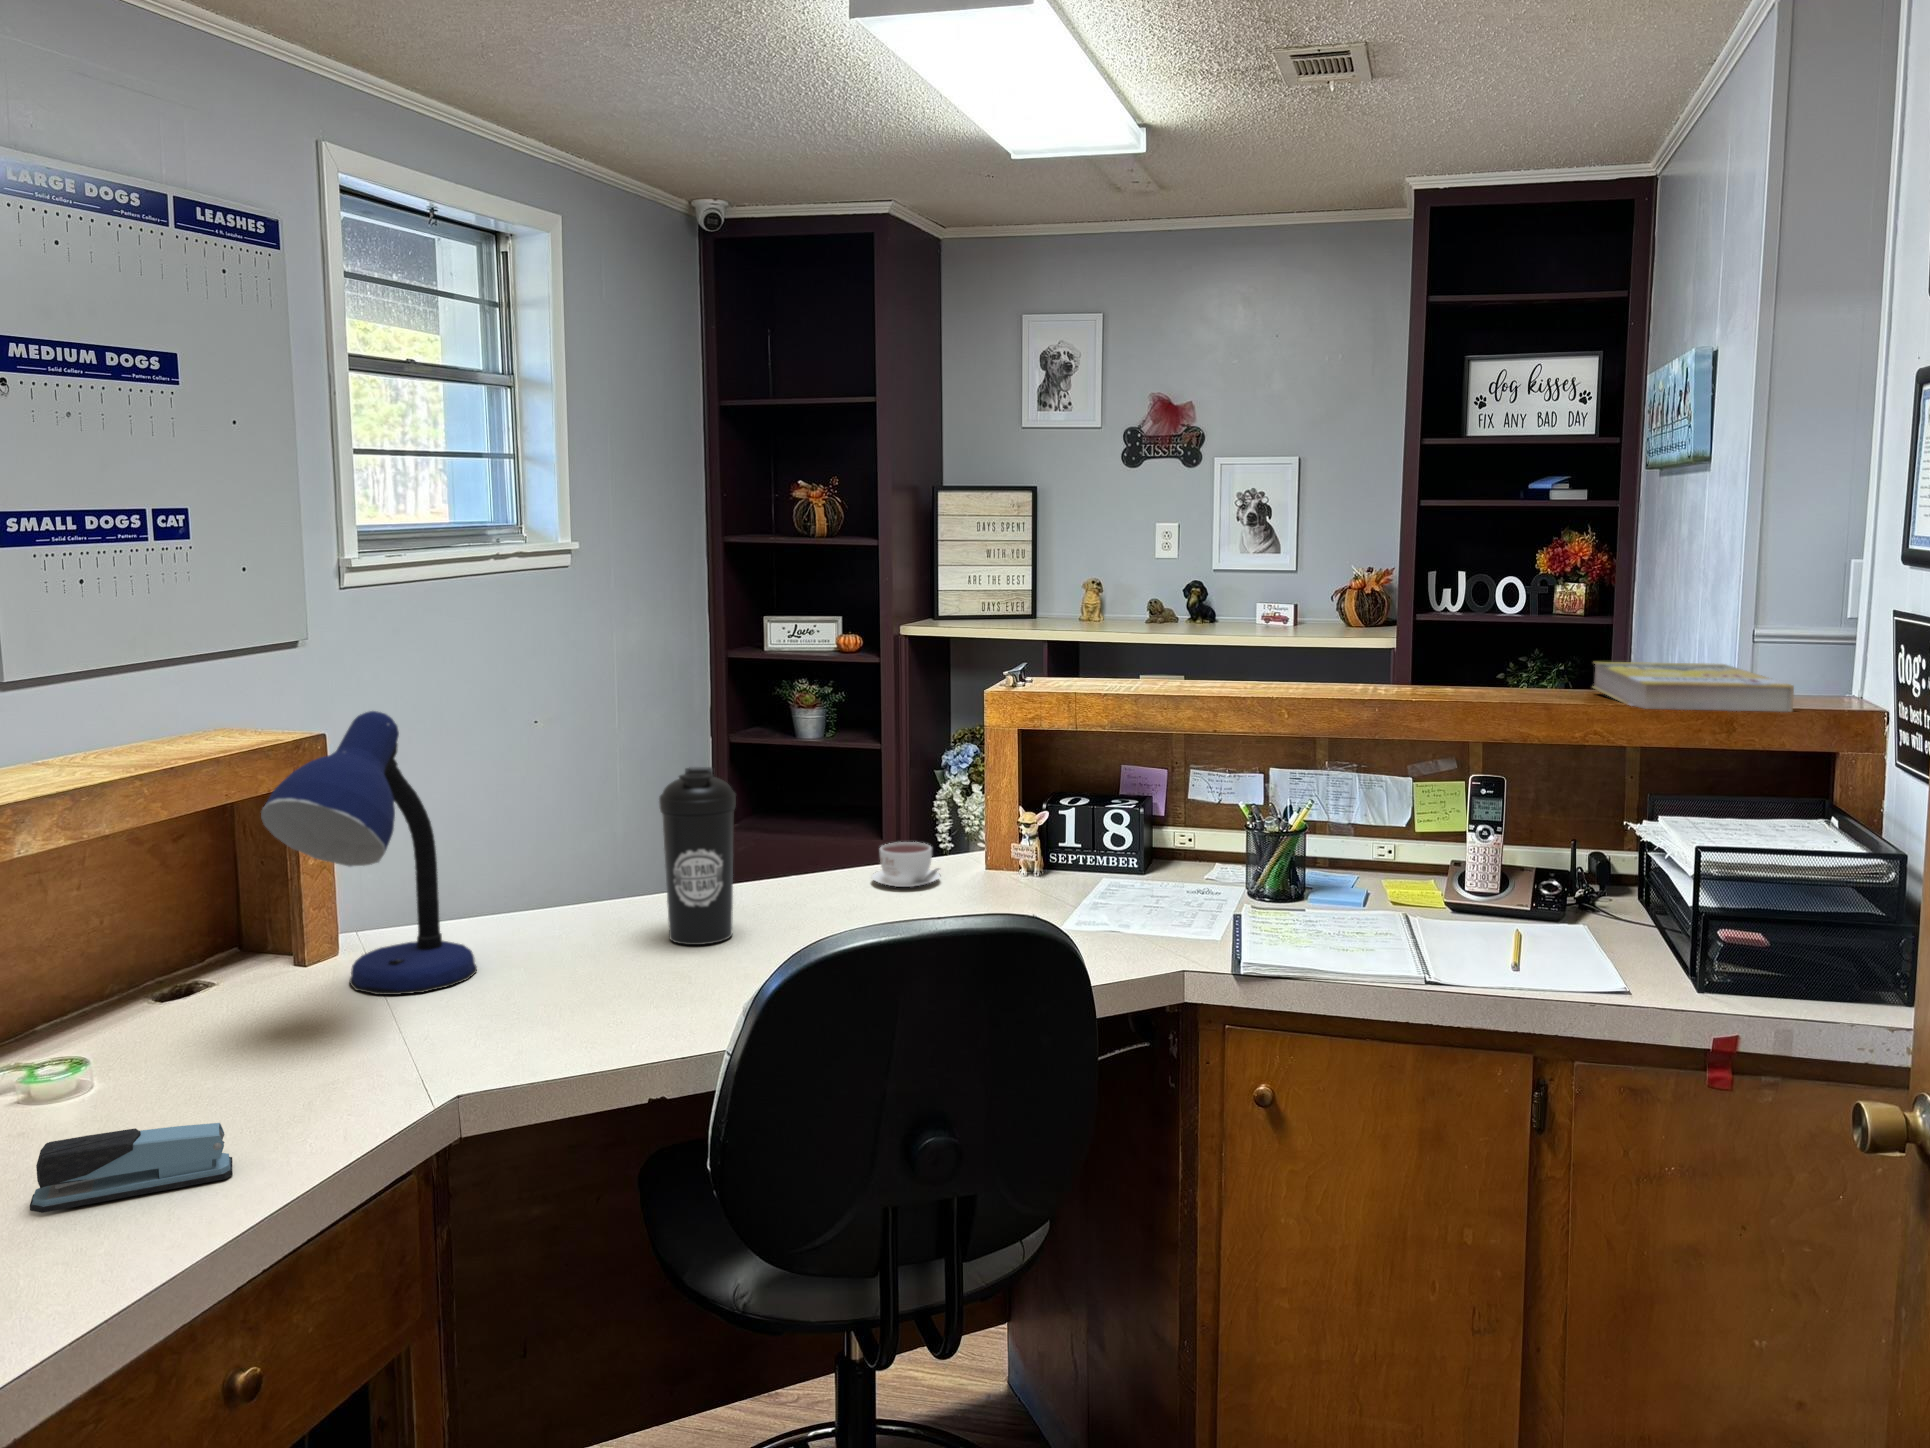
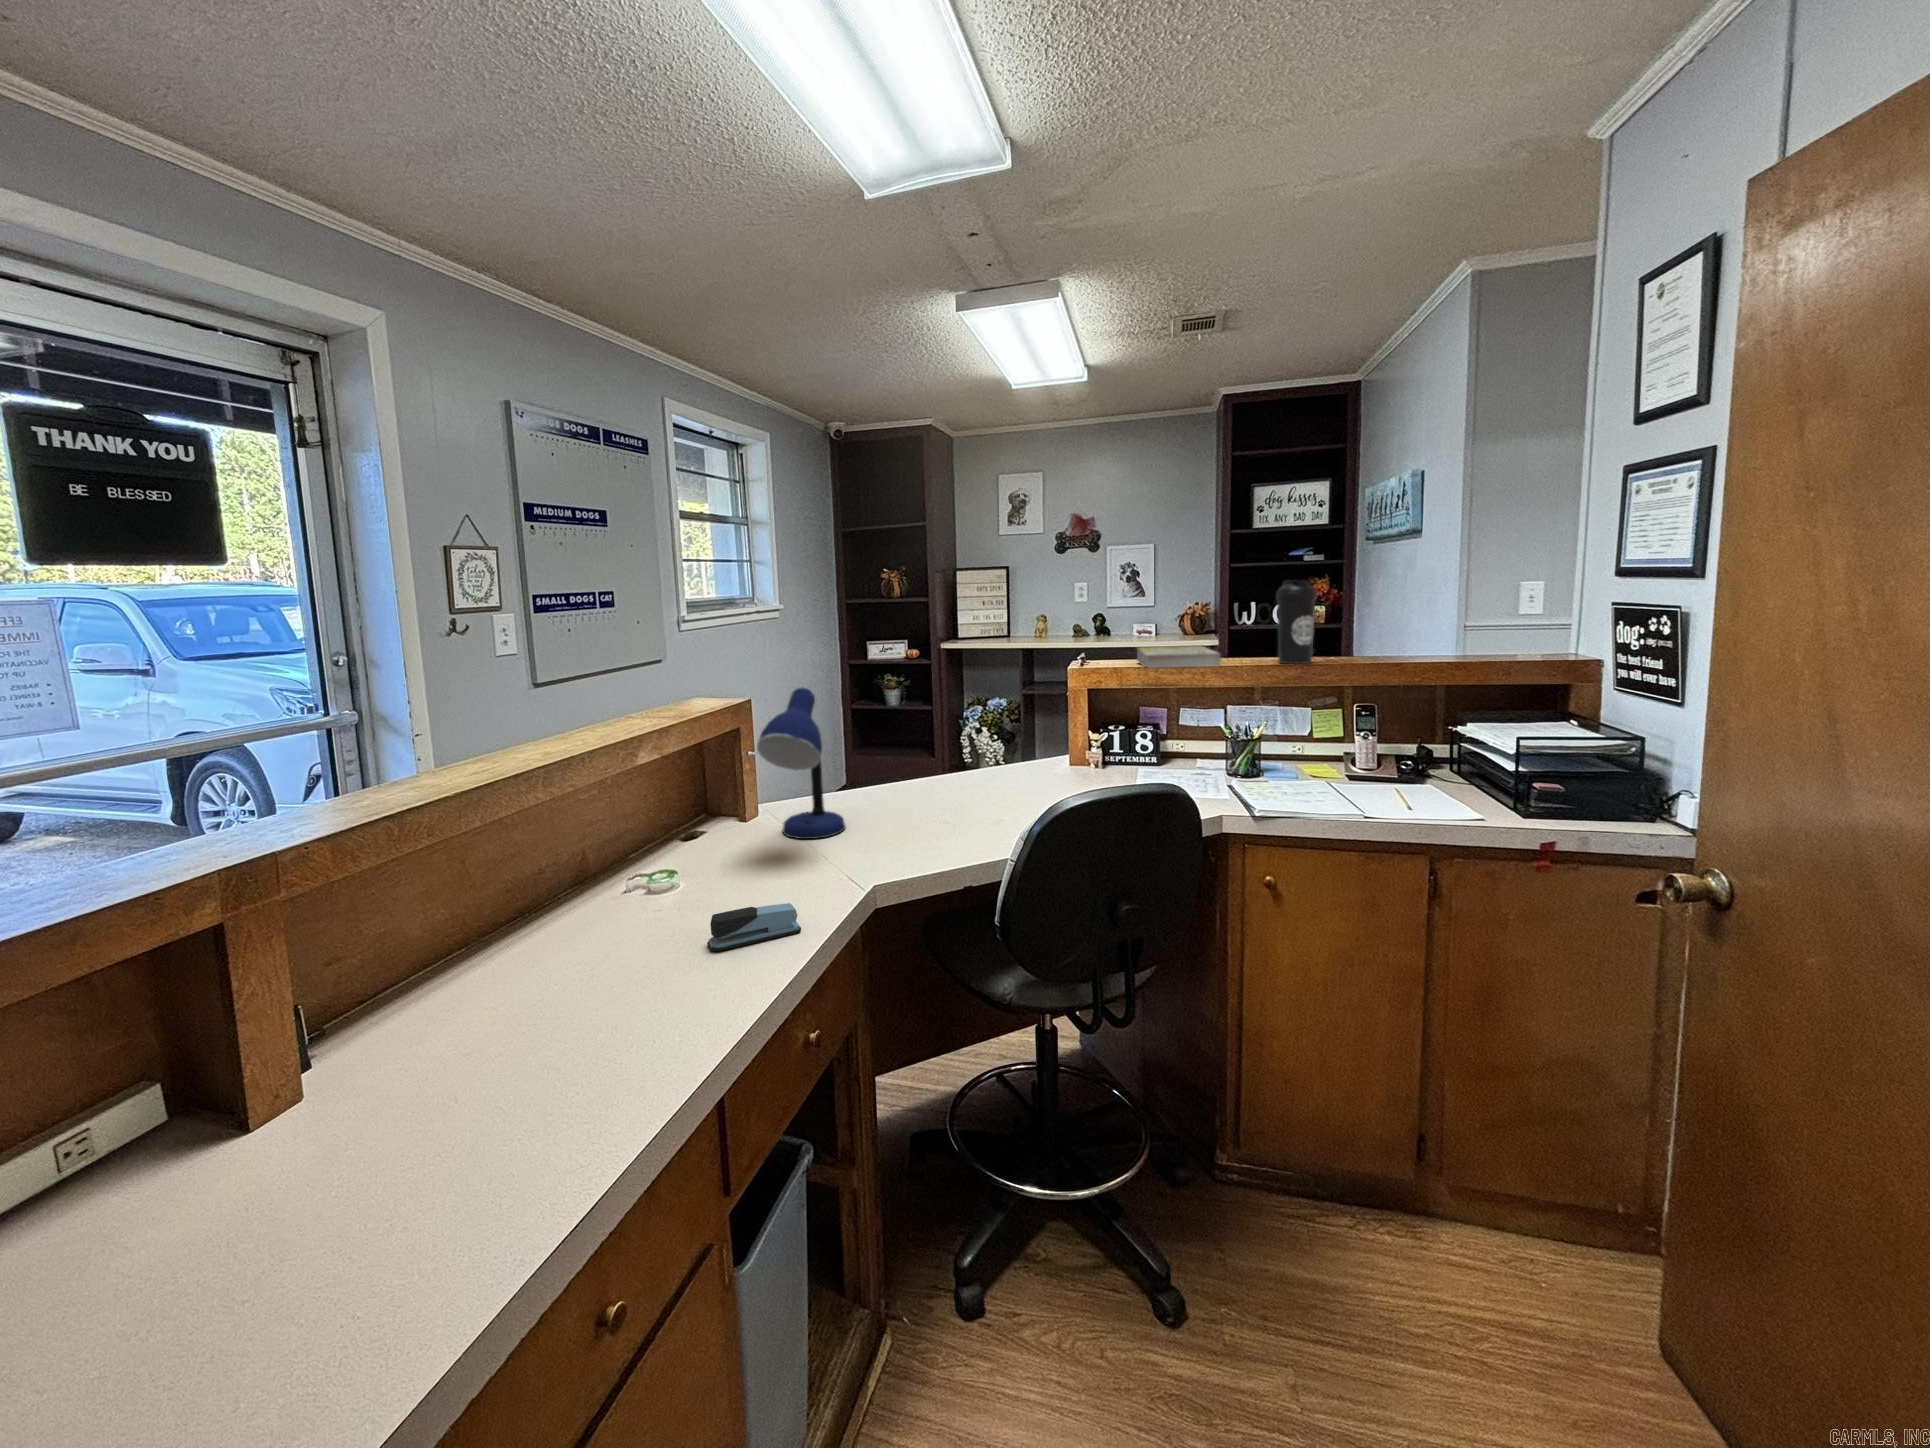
book: present [1593,662,1794,712] -> present [1137,645,1220,668]
water bottle: present [659,767,736,945] -> present [1276,580,1317,664]
coffee cup: present [871,842,940,887] -> none [1019,753,1057,777]

